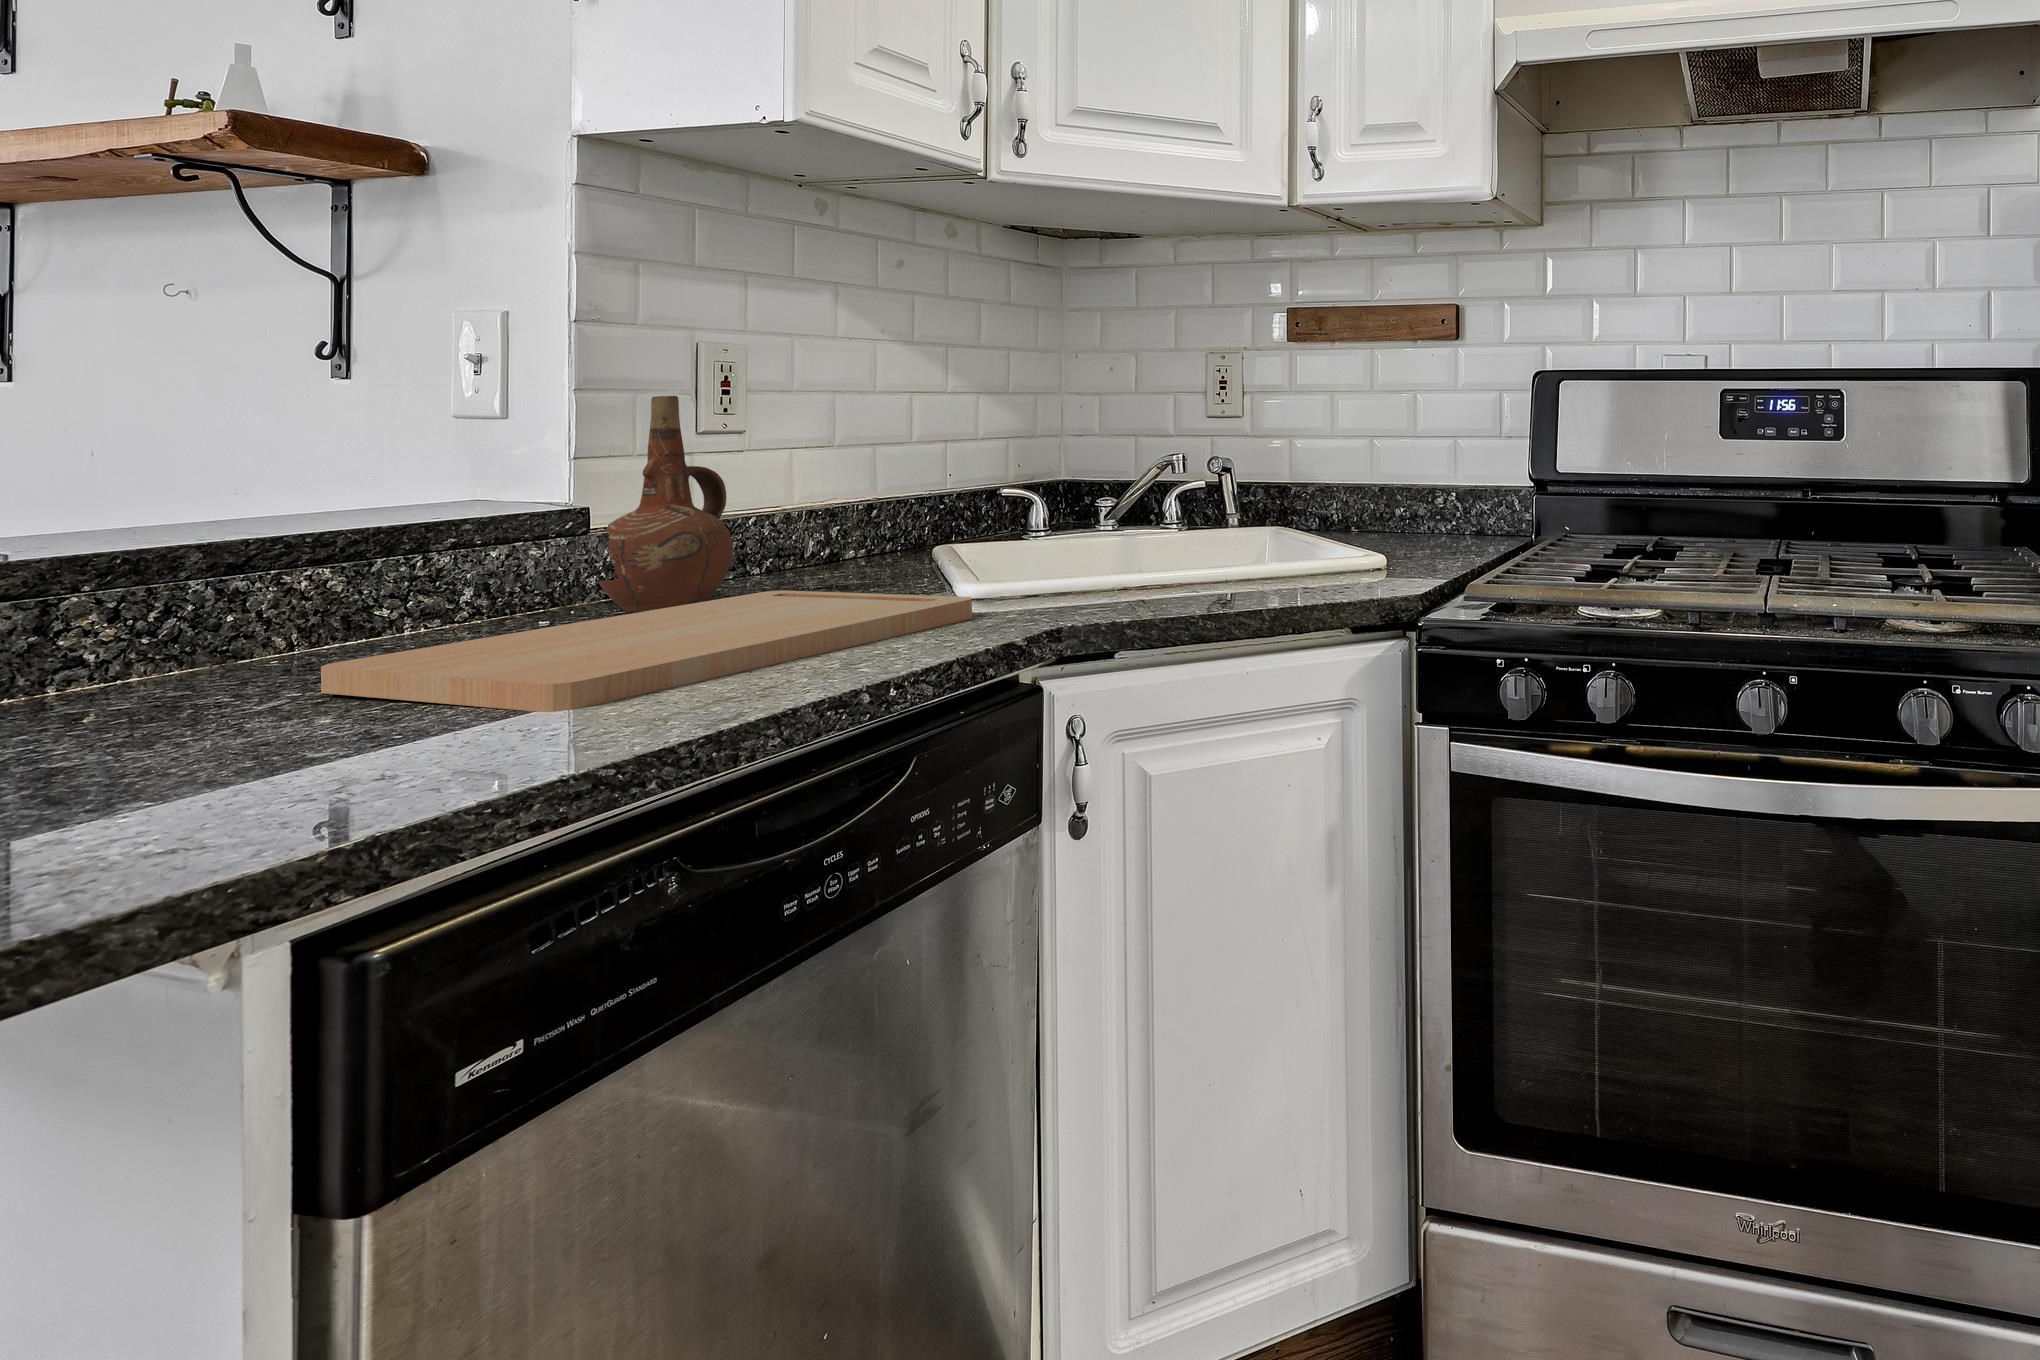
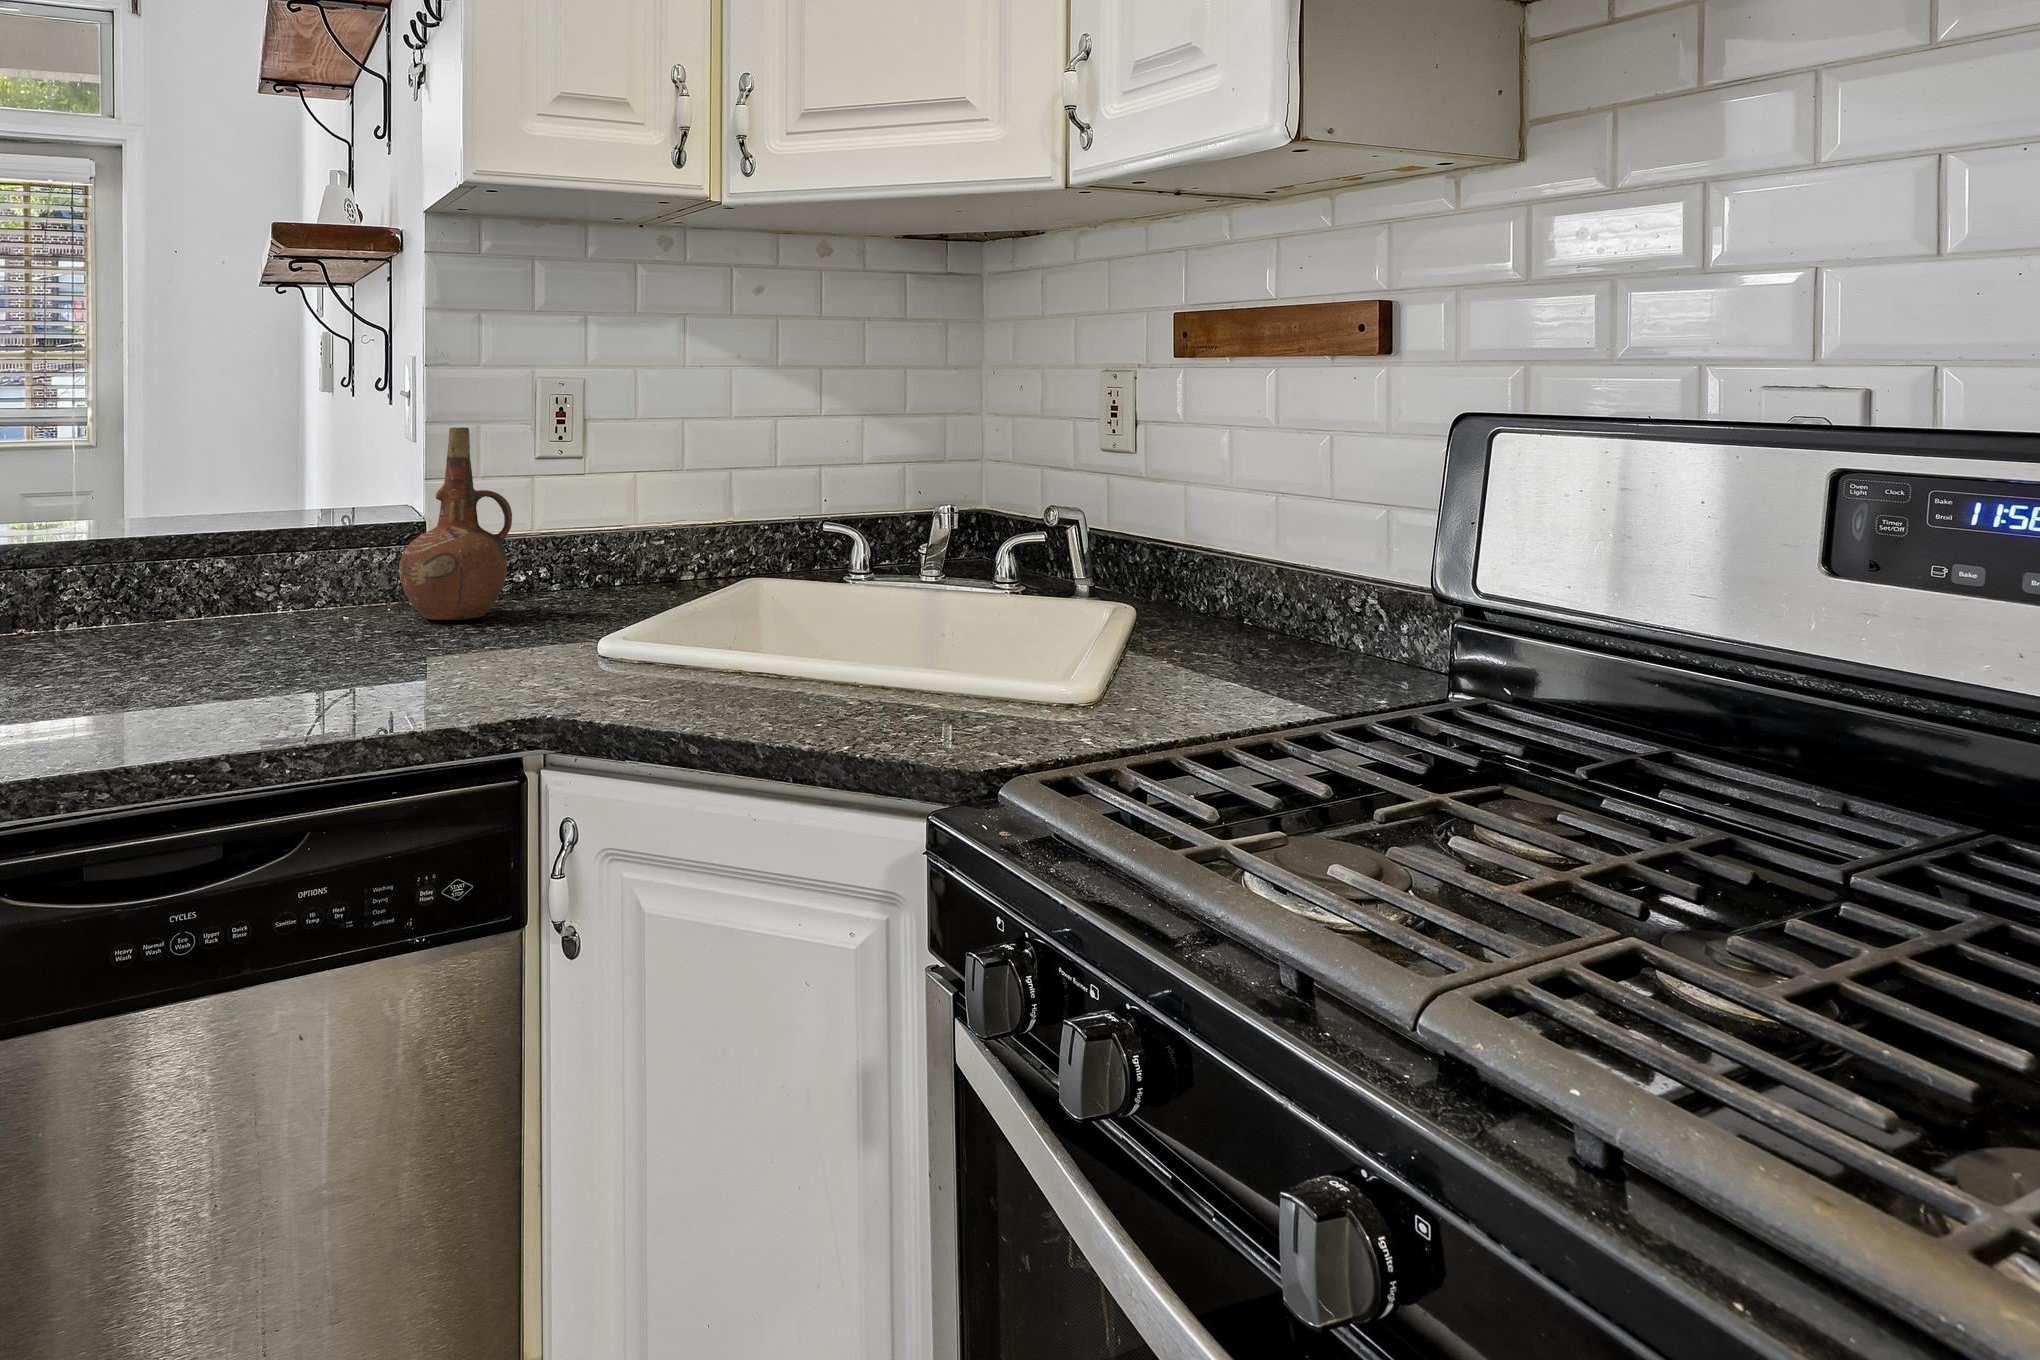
cutting board: present [321,590,972,712] -> none [27,622,500,732]

